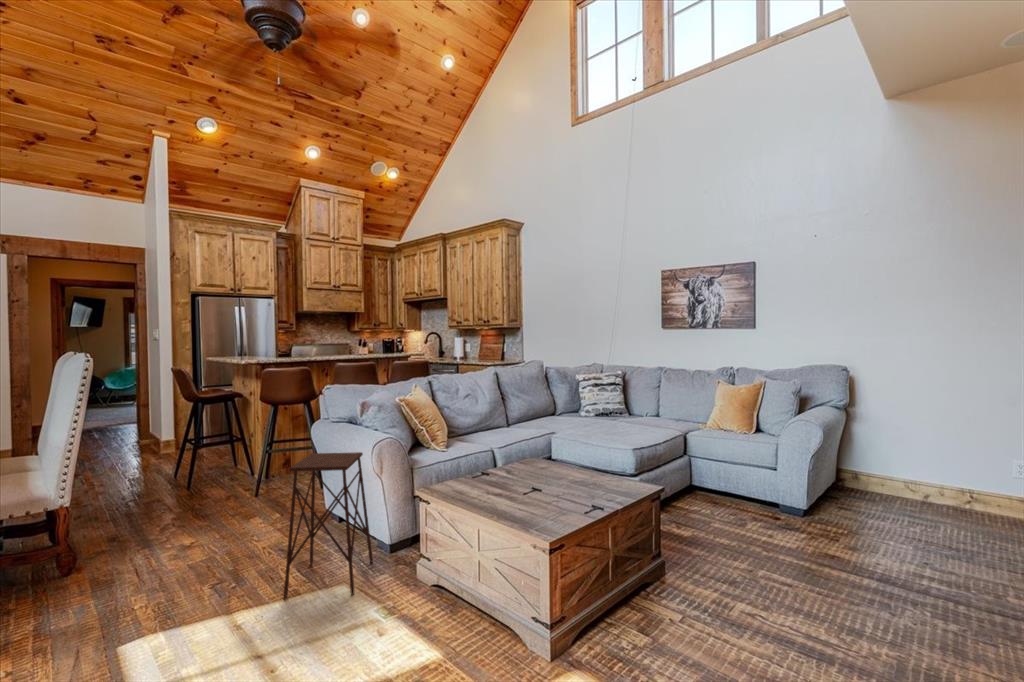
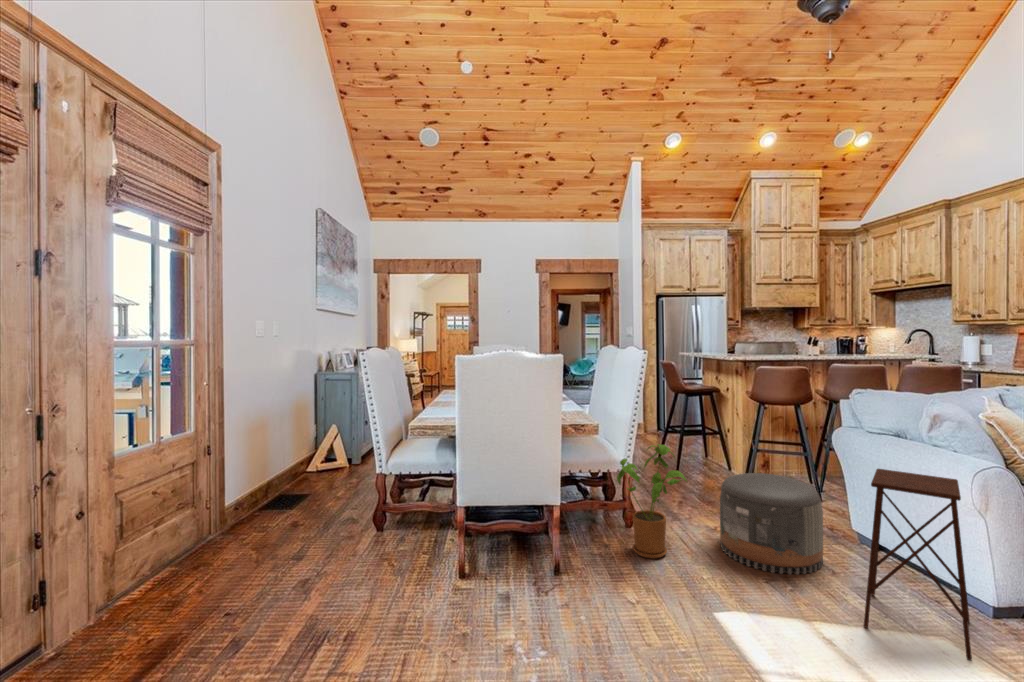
house plant: none [29,465,128,604] -> present [617,444,687,558]
pouf: none [184,474,287,574] -> present [720,473,823,575]

